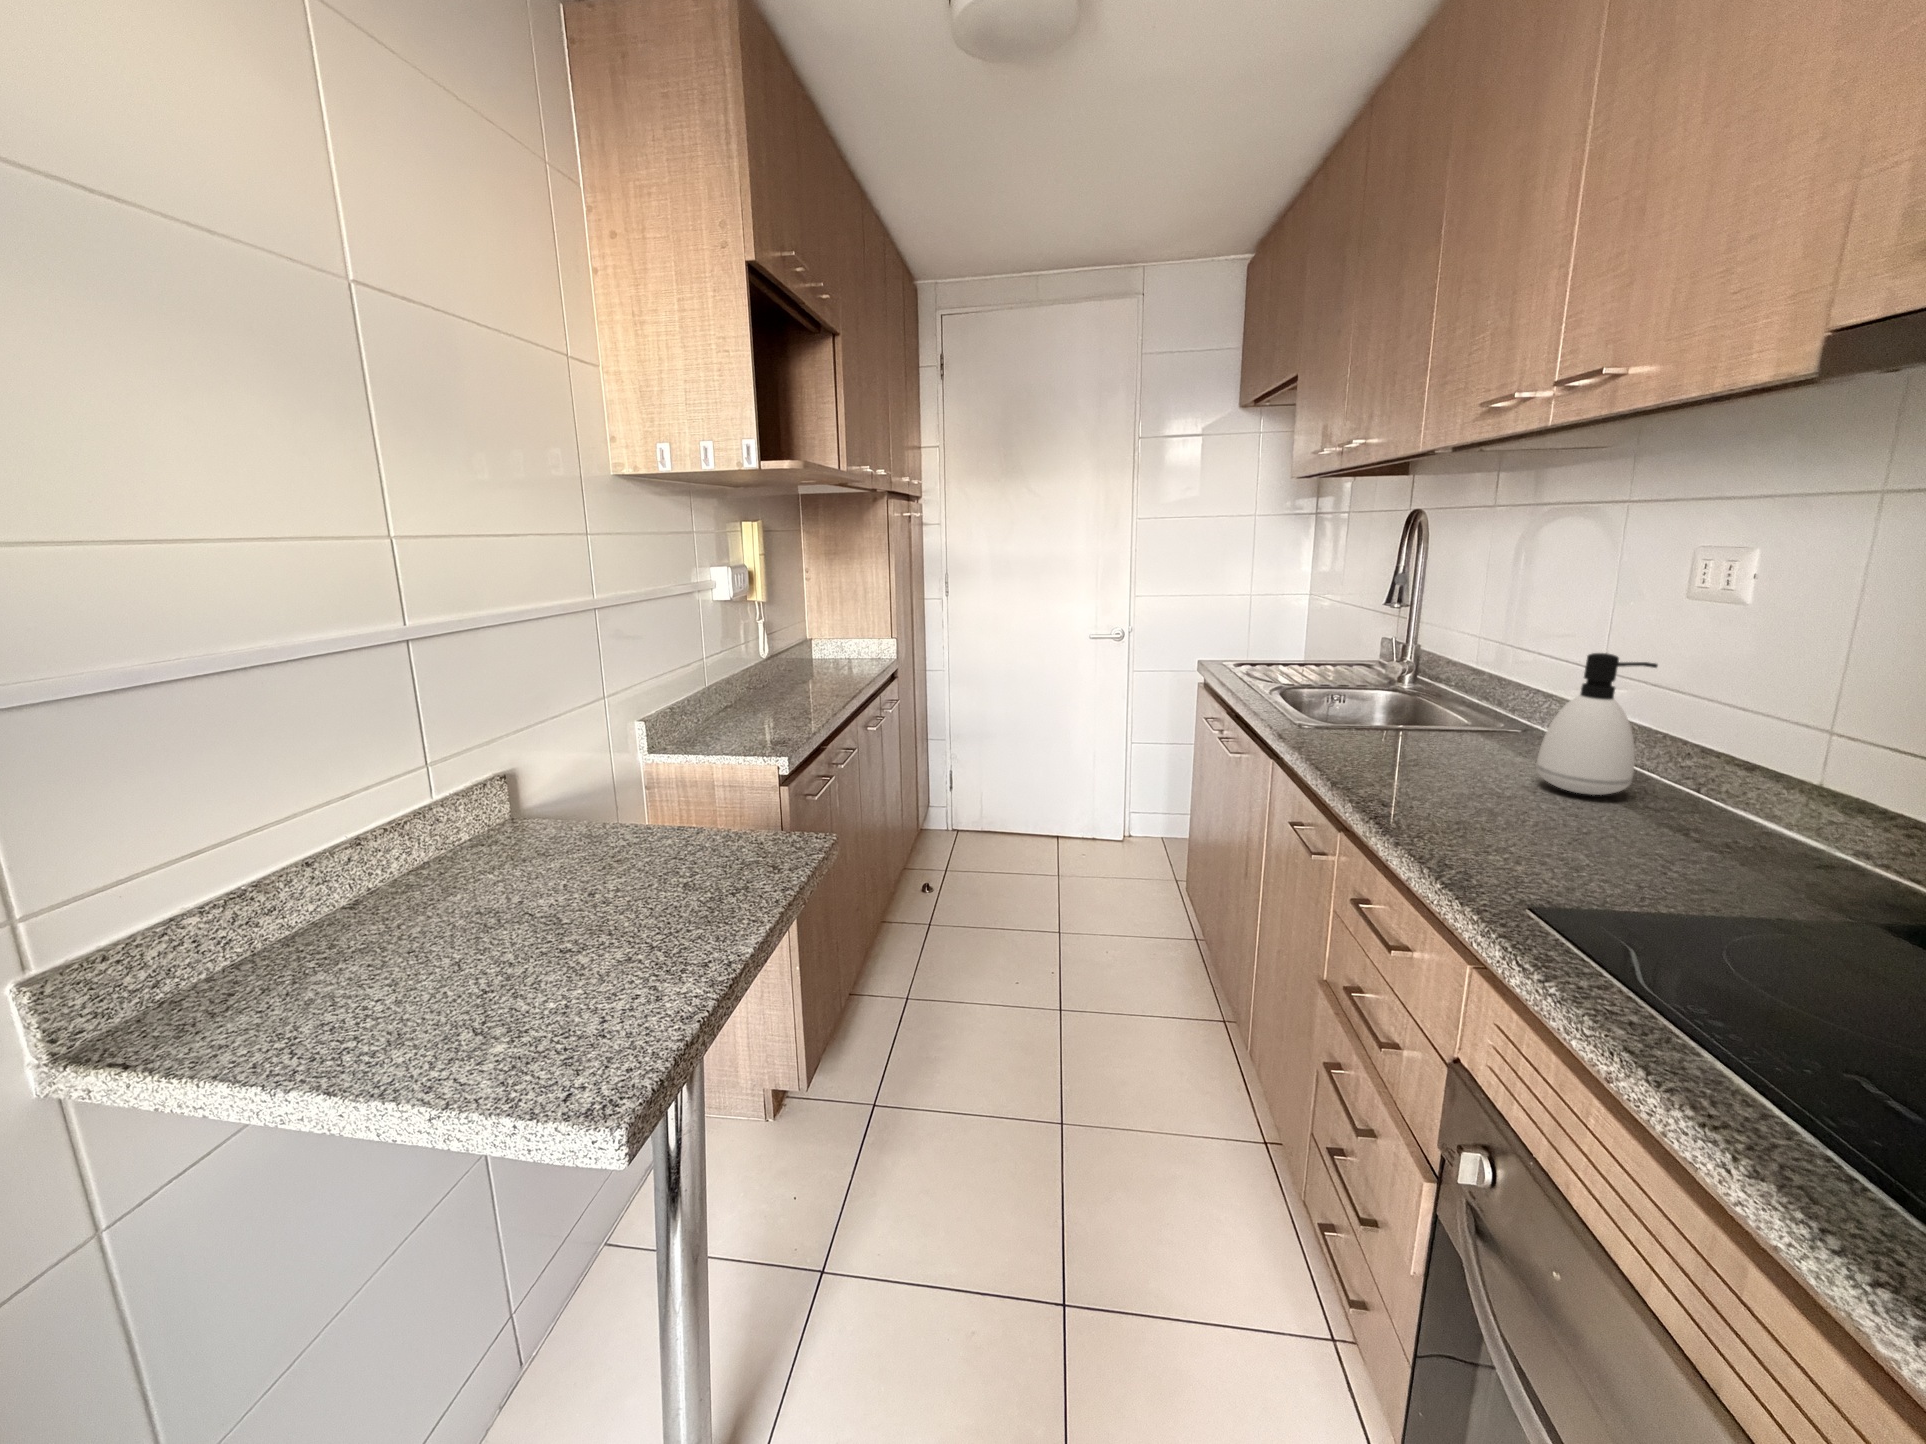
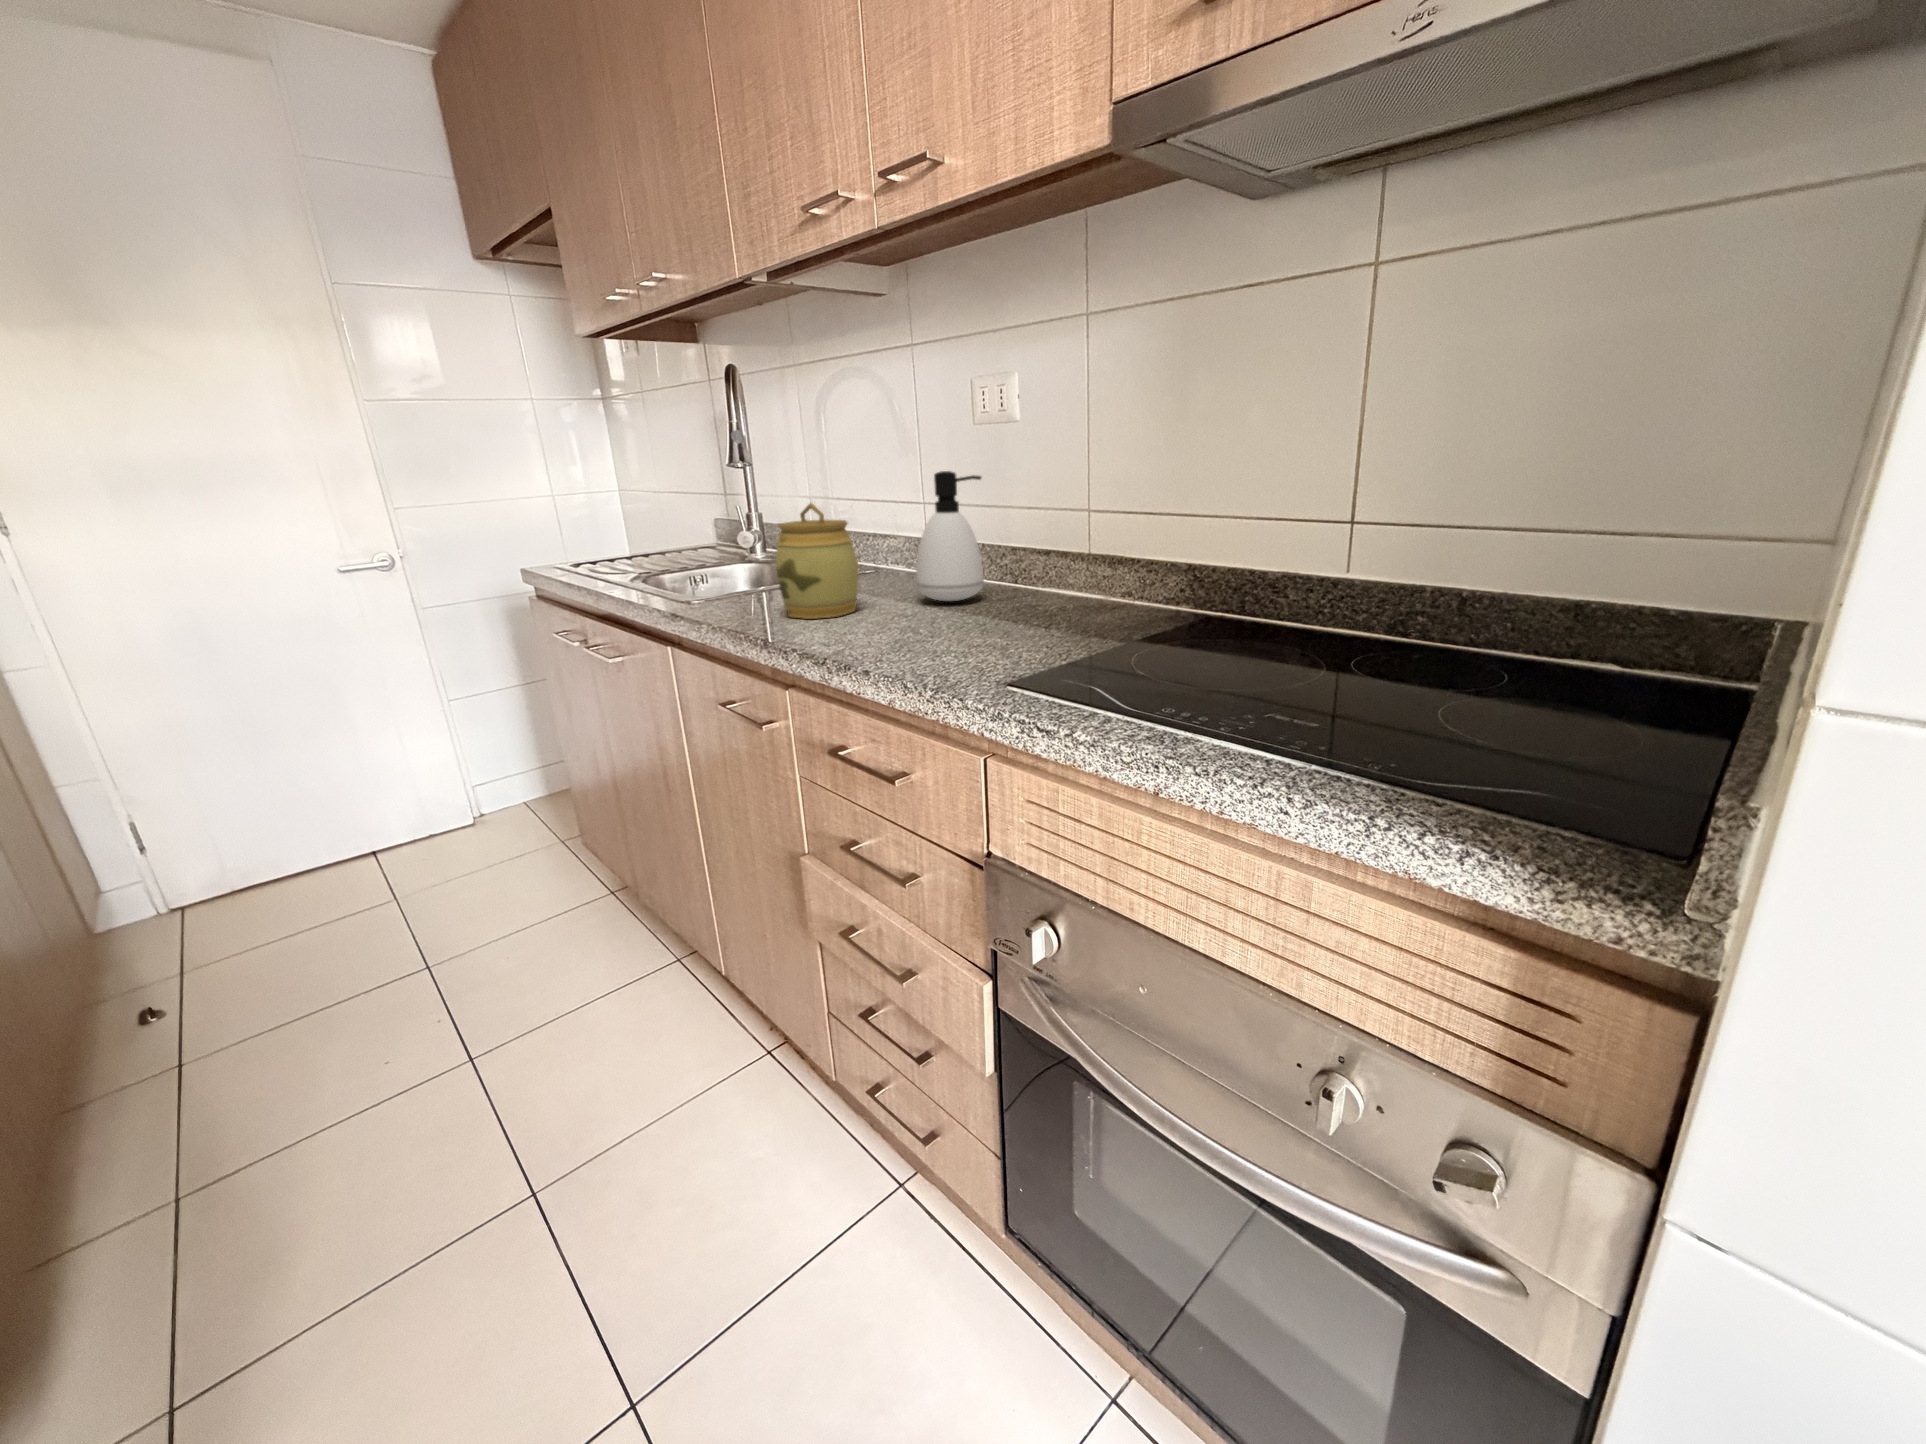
jar: none [1374,665,1466,777] -> present [775,503,859,619]

